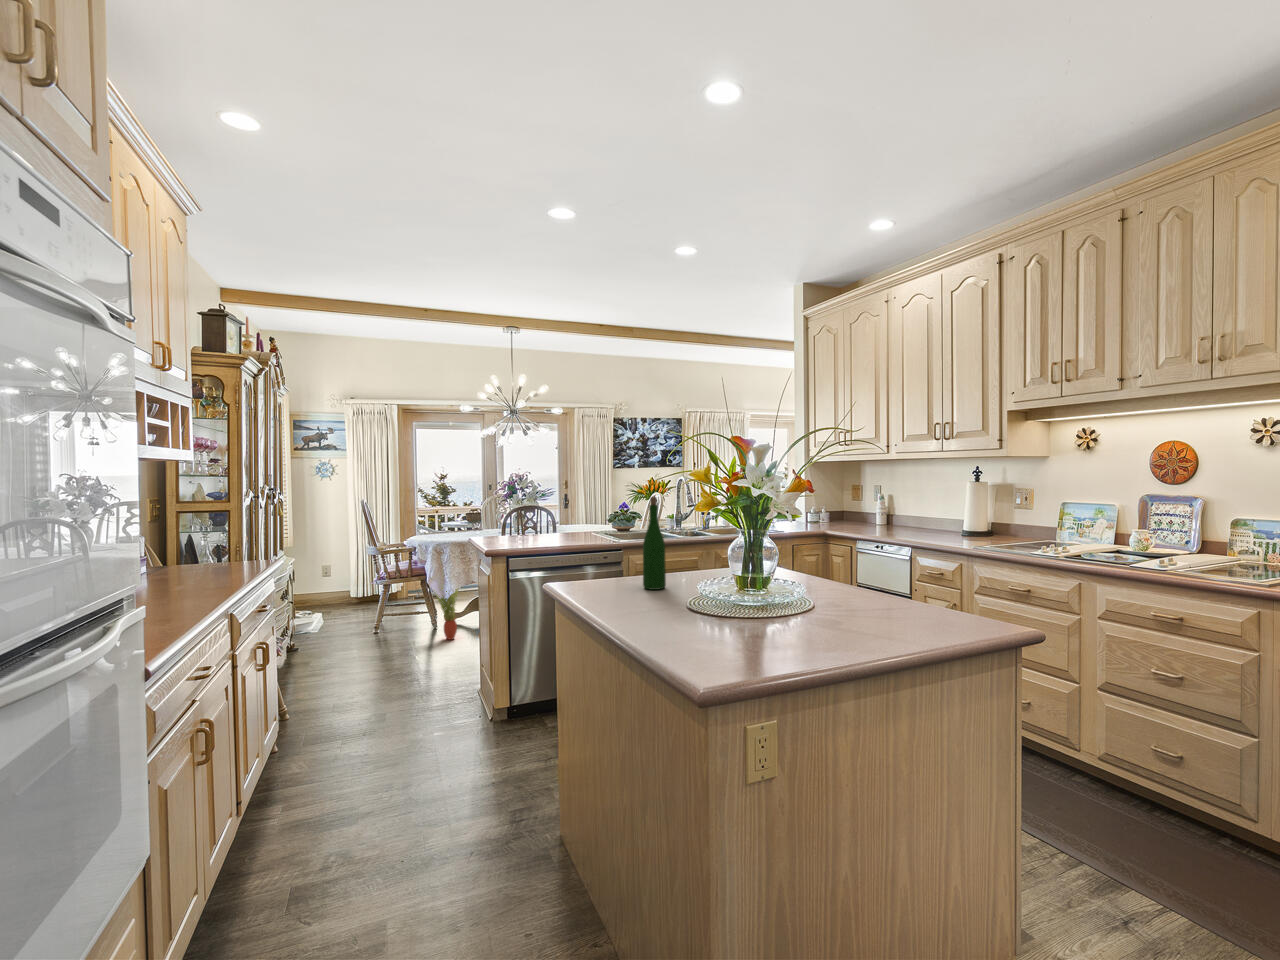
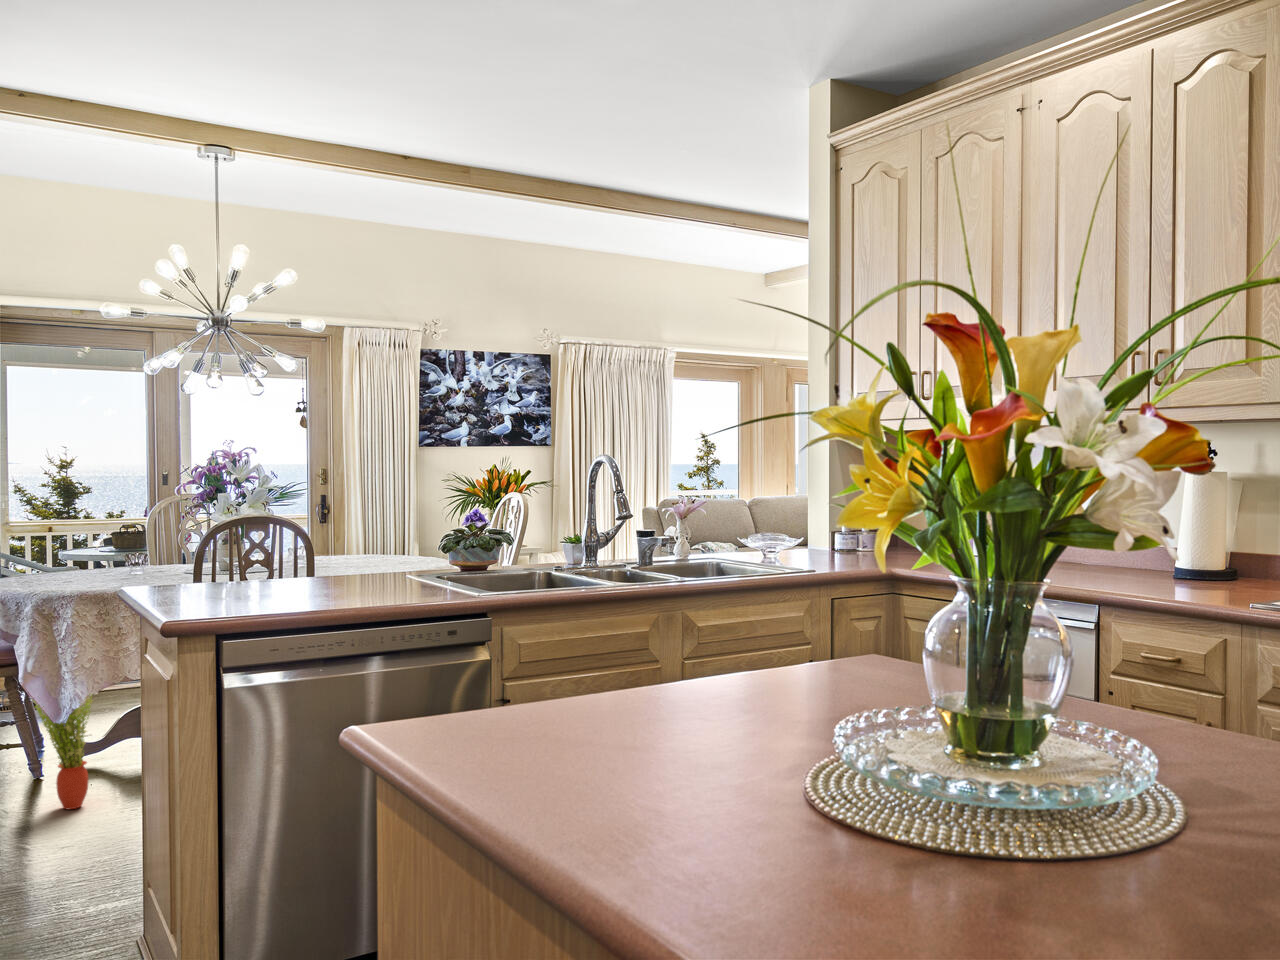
wine bottle: present [643,497,666,590] -> none [638,488,704,750]

